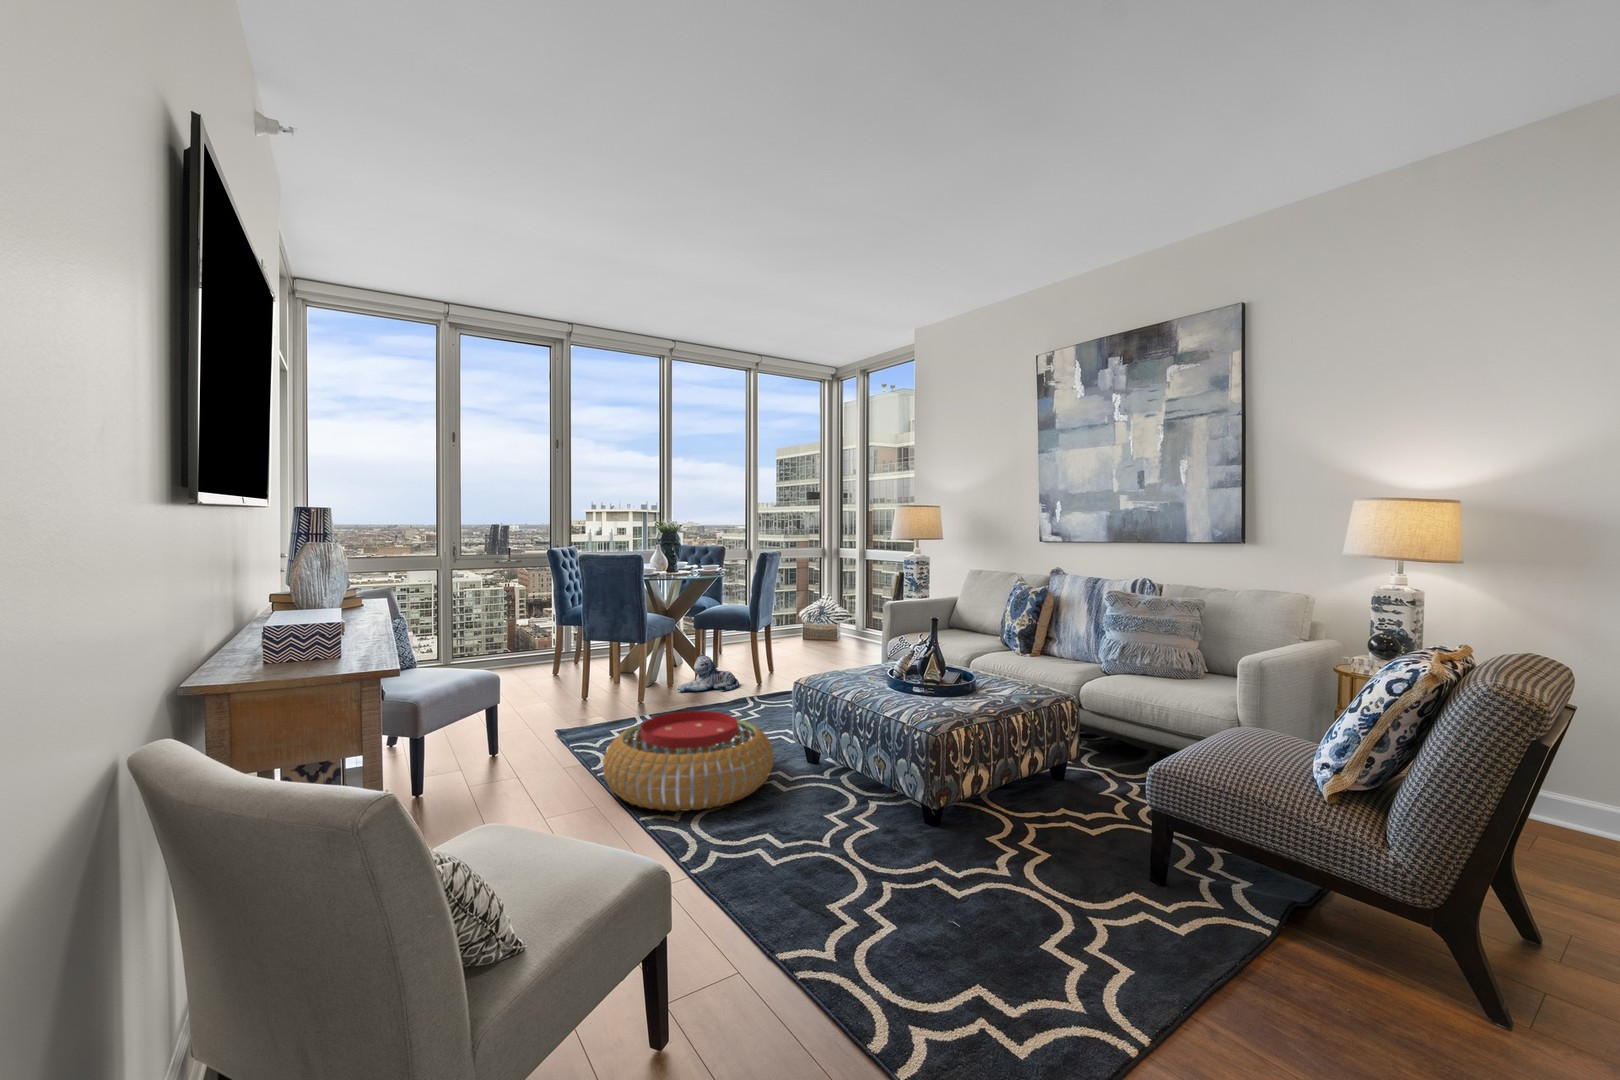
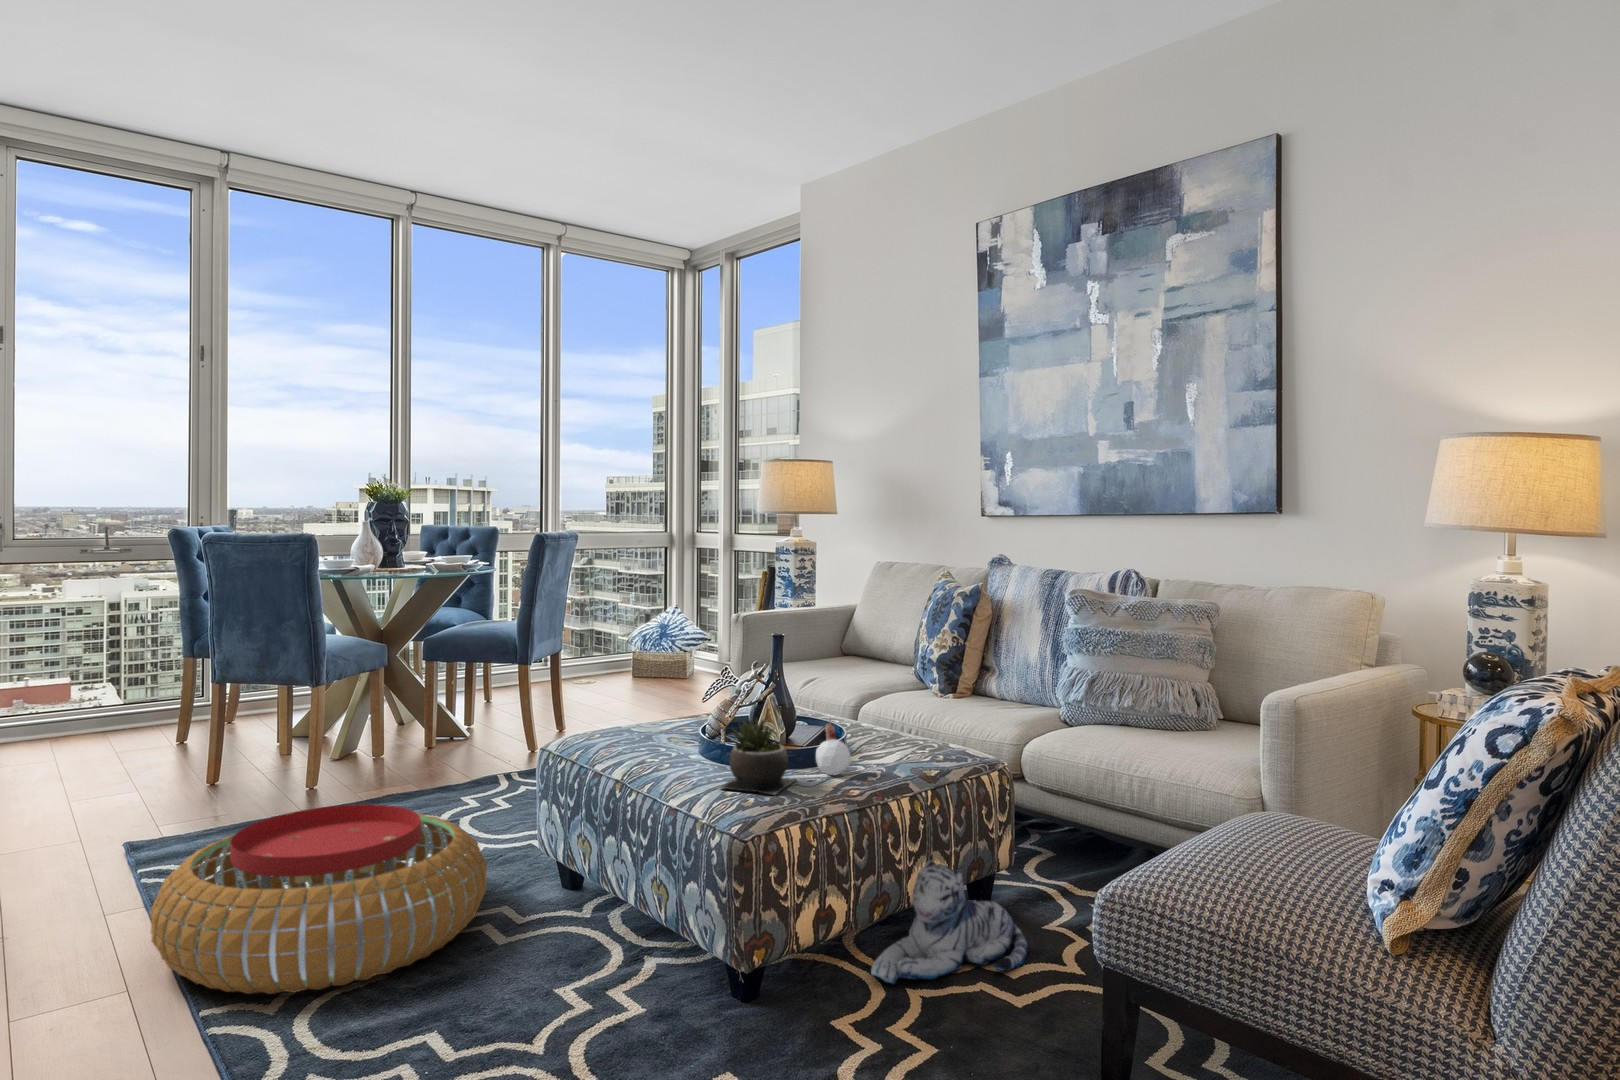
plush toy: present [677,655,740,692] -> present [871,861,1028,984]
candle: none [965,663,986,701] -> present [816,712,850,775]
succulent plant: none [912,666,956,710] -> present [720,719,796,794]

